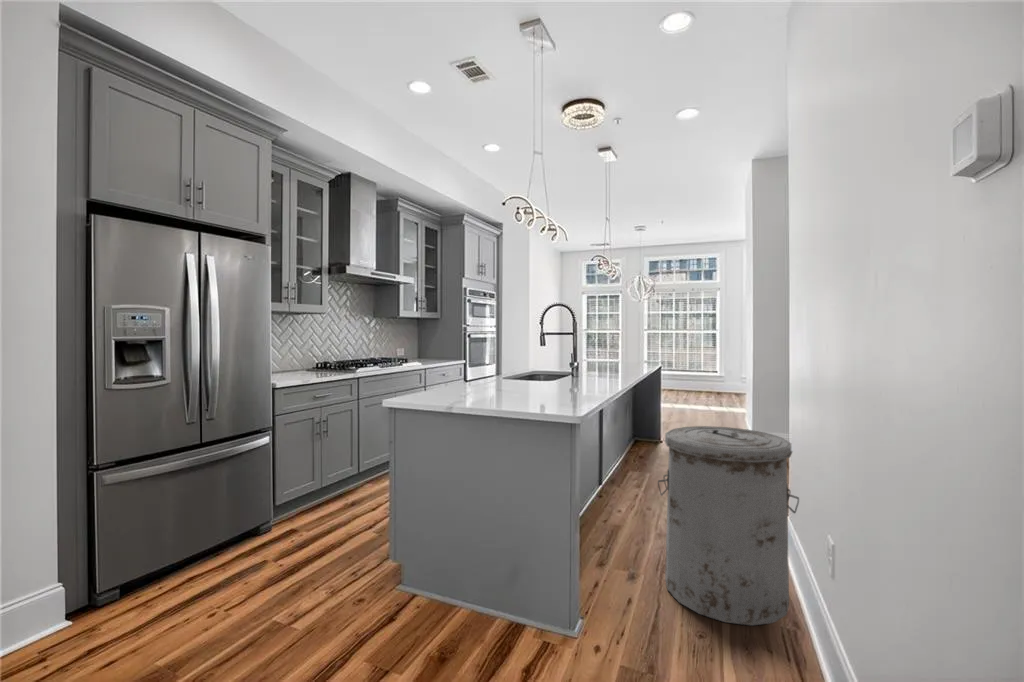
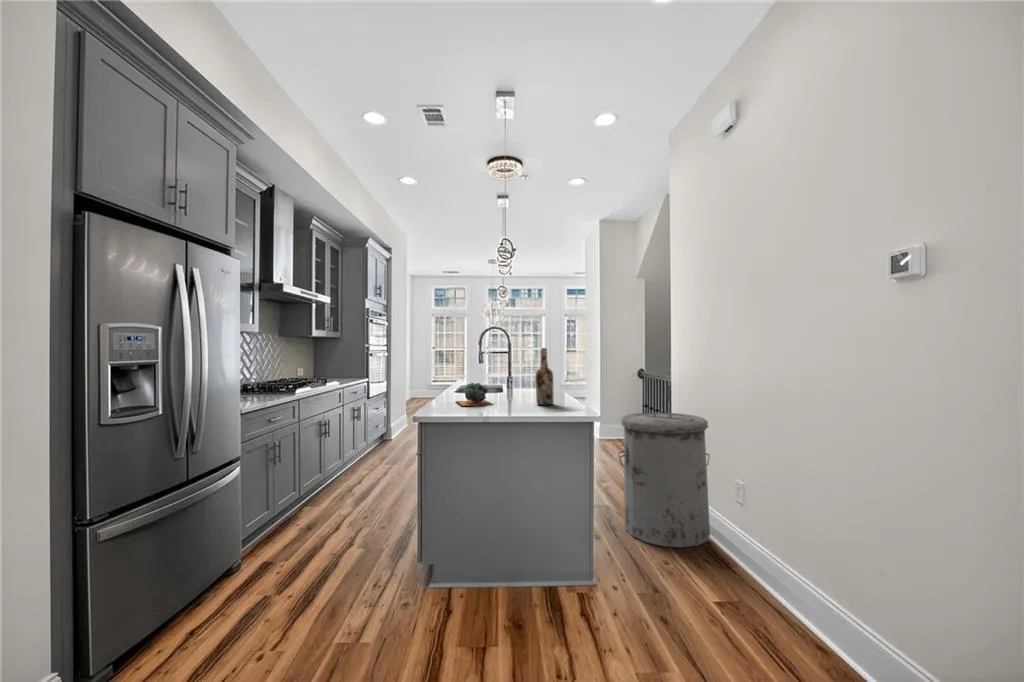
wine bottle: none [512,335,533,405] -> present [536,348,554,405]
succulent plant: none [439,372,485,399] -> present [456,383,493,406]

